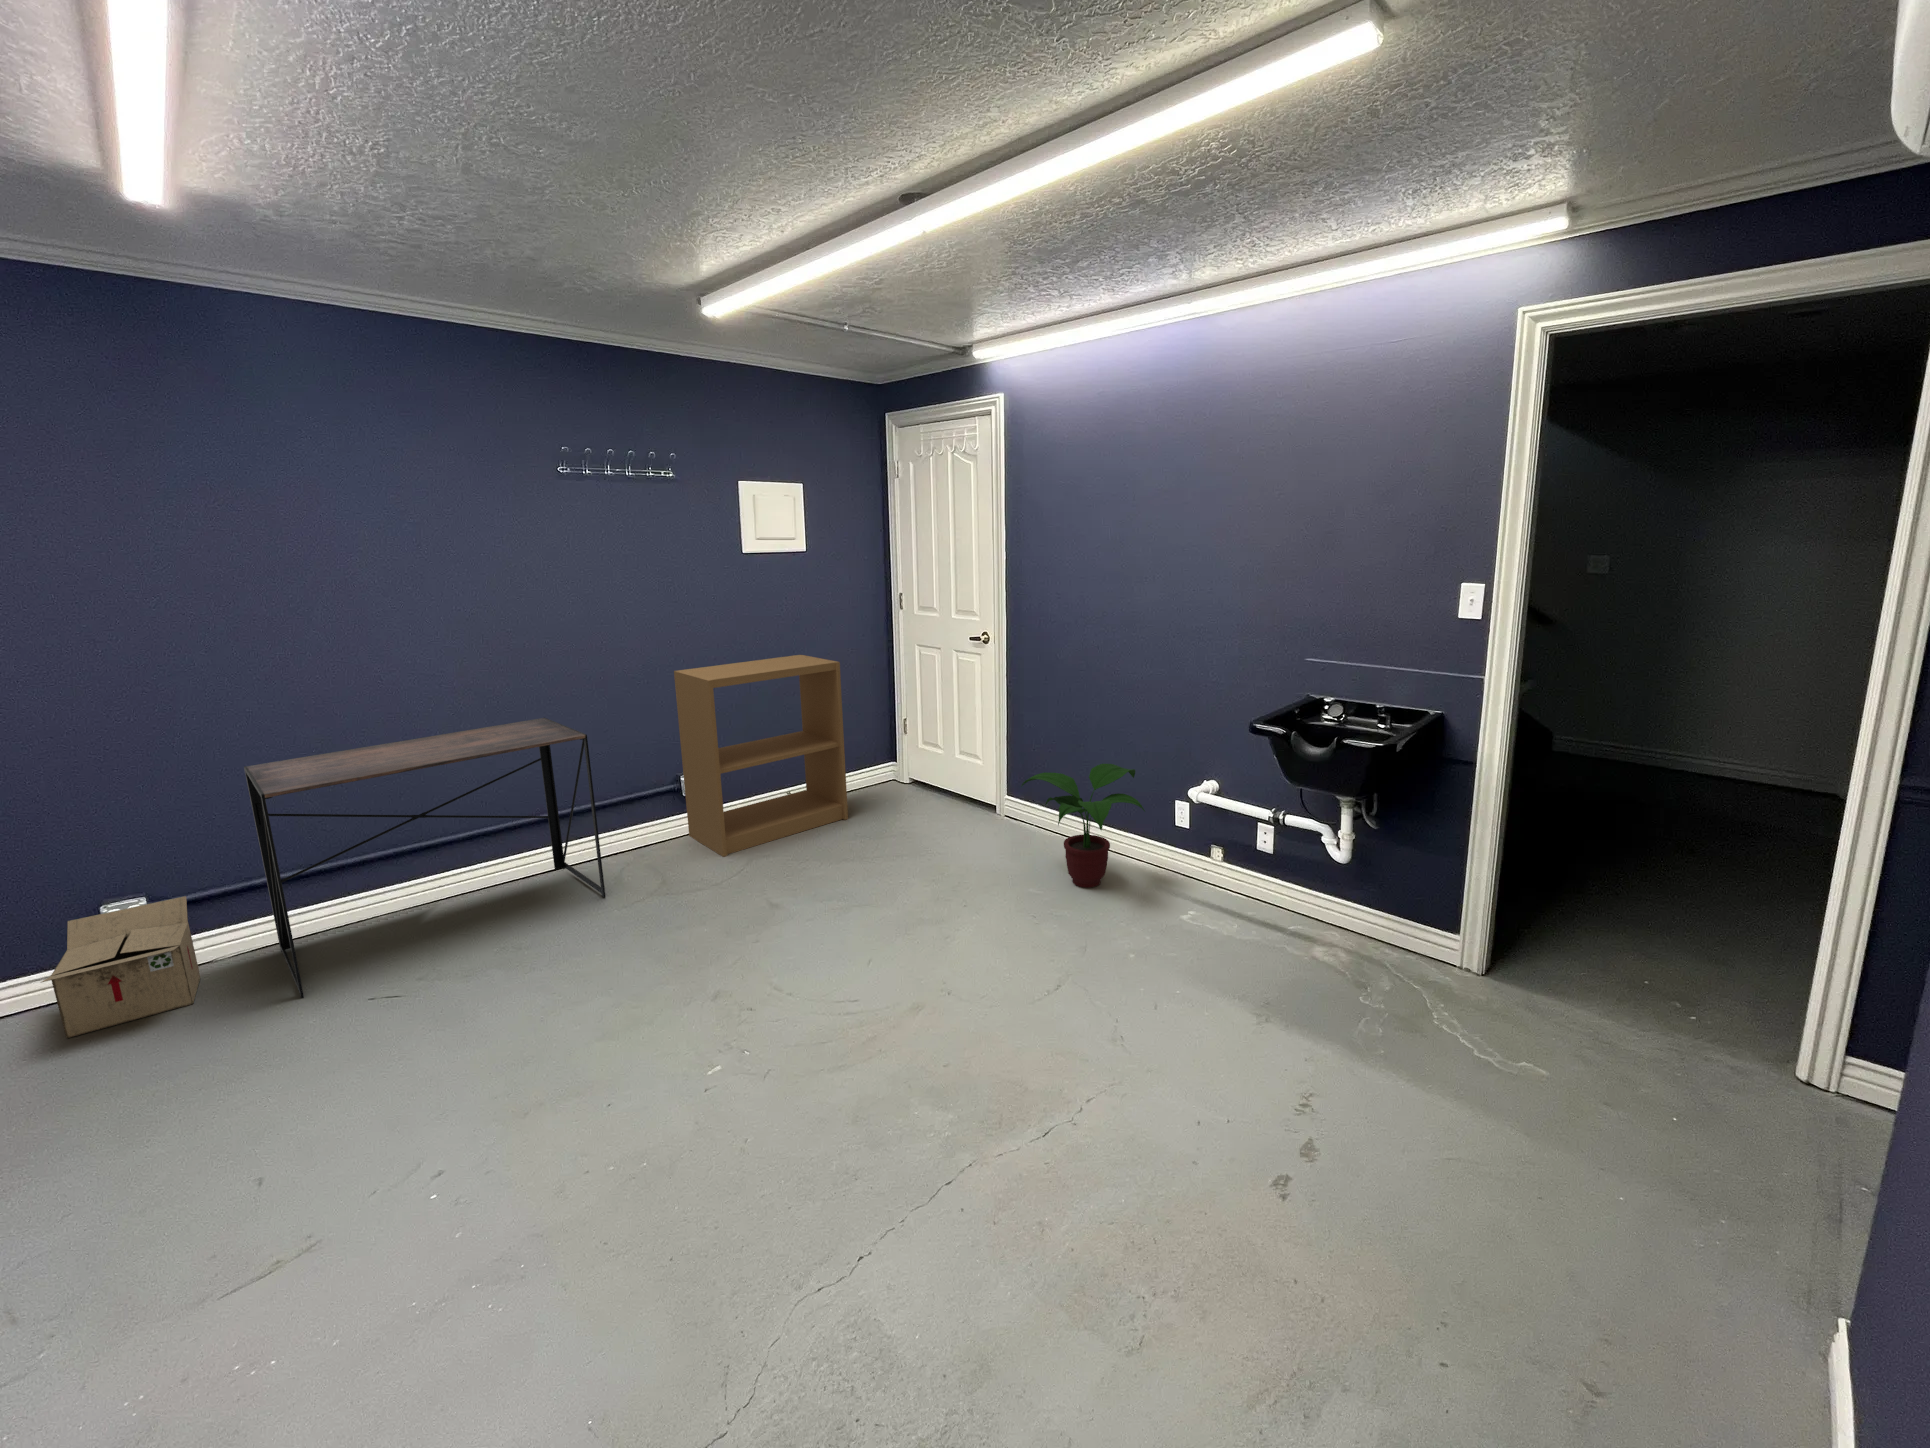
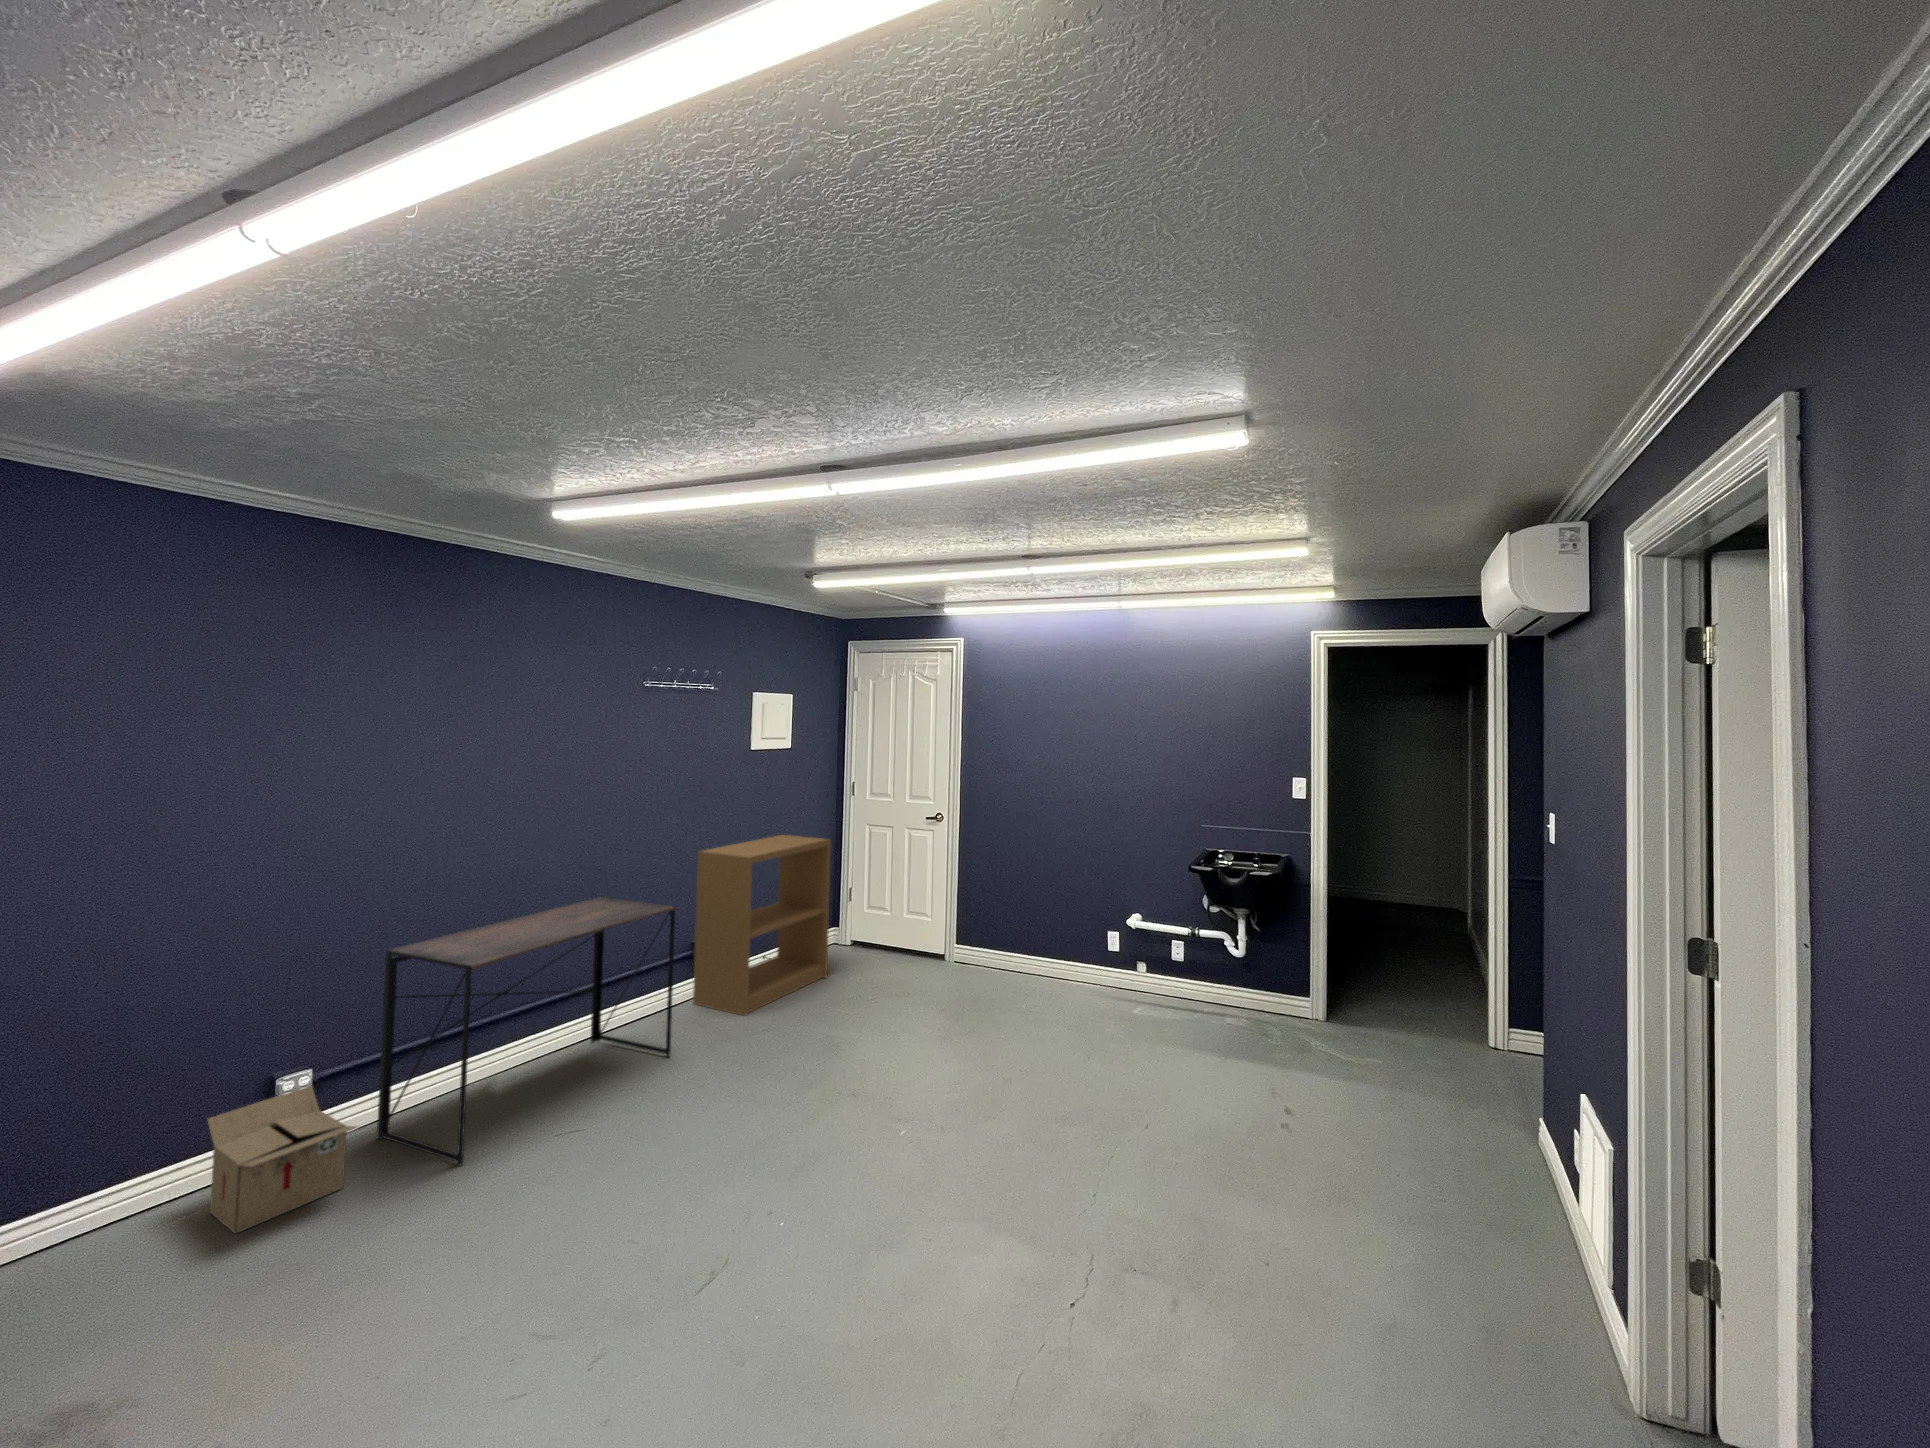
potted plant: present [1022,764,1145,888] -> none [1002,908,1098,1004]

